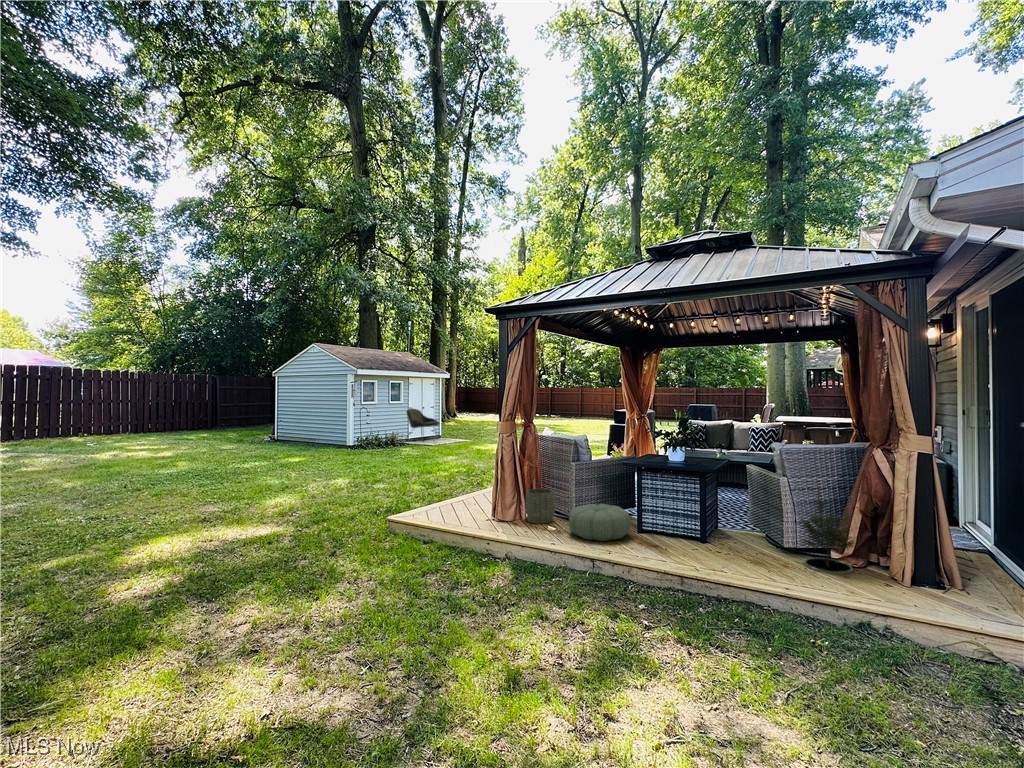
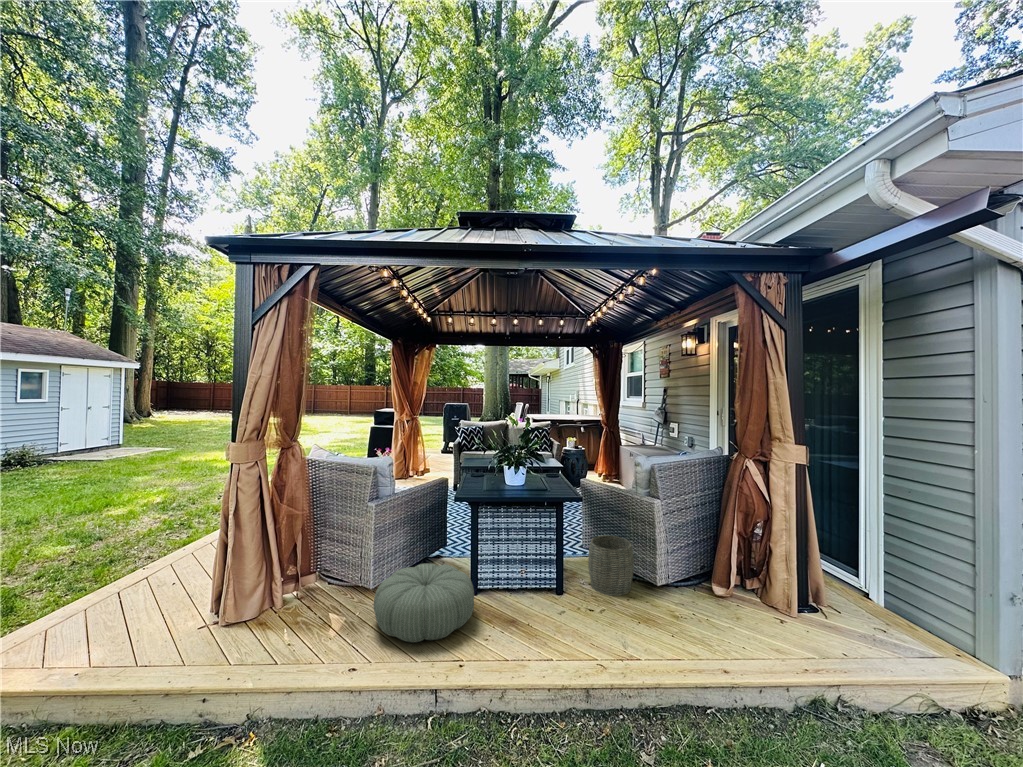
lounge chair: present [407,409,439,441] -> none [52,410,120,456]
woven basket: present [525,488,555,523] -> present [588,535,634,596]
potted tree: present [801,494,855,574] -> none [695,518,759,626]

